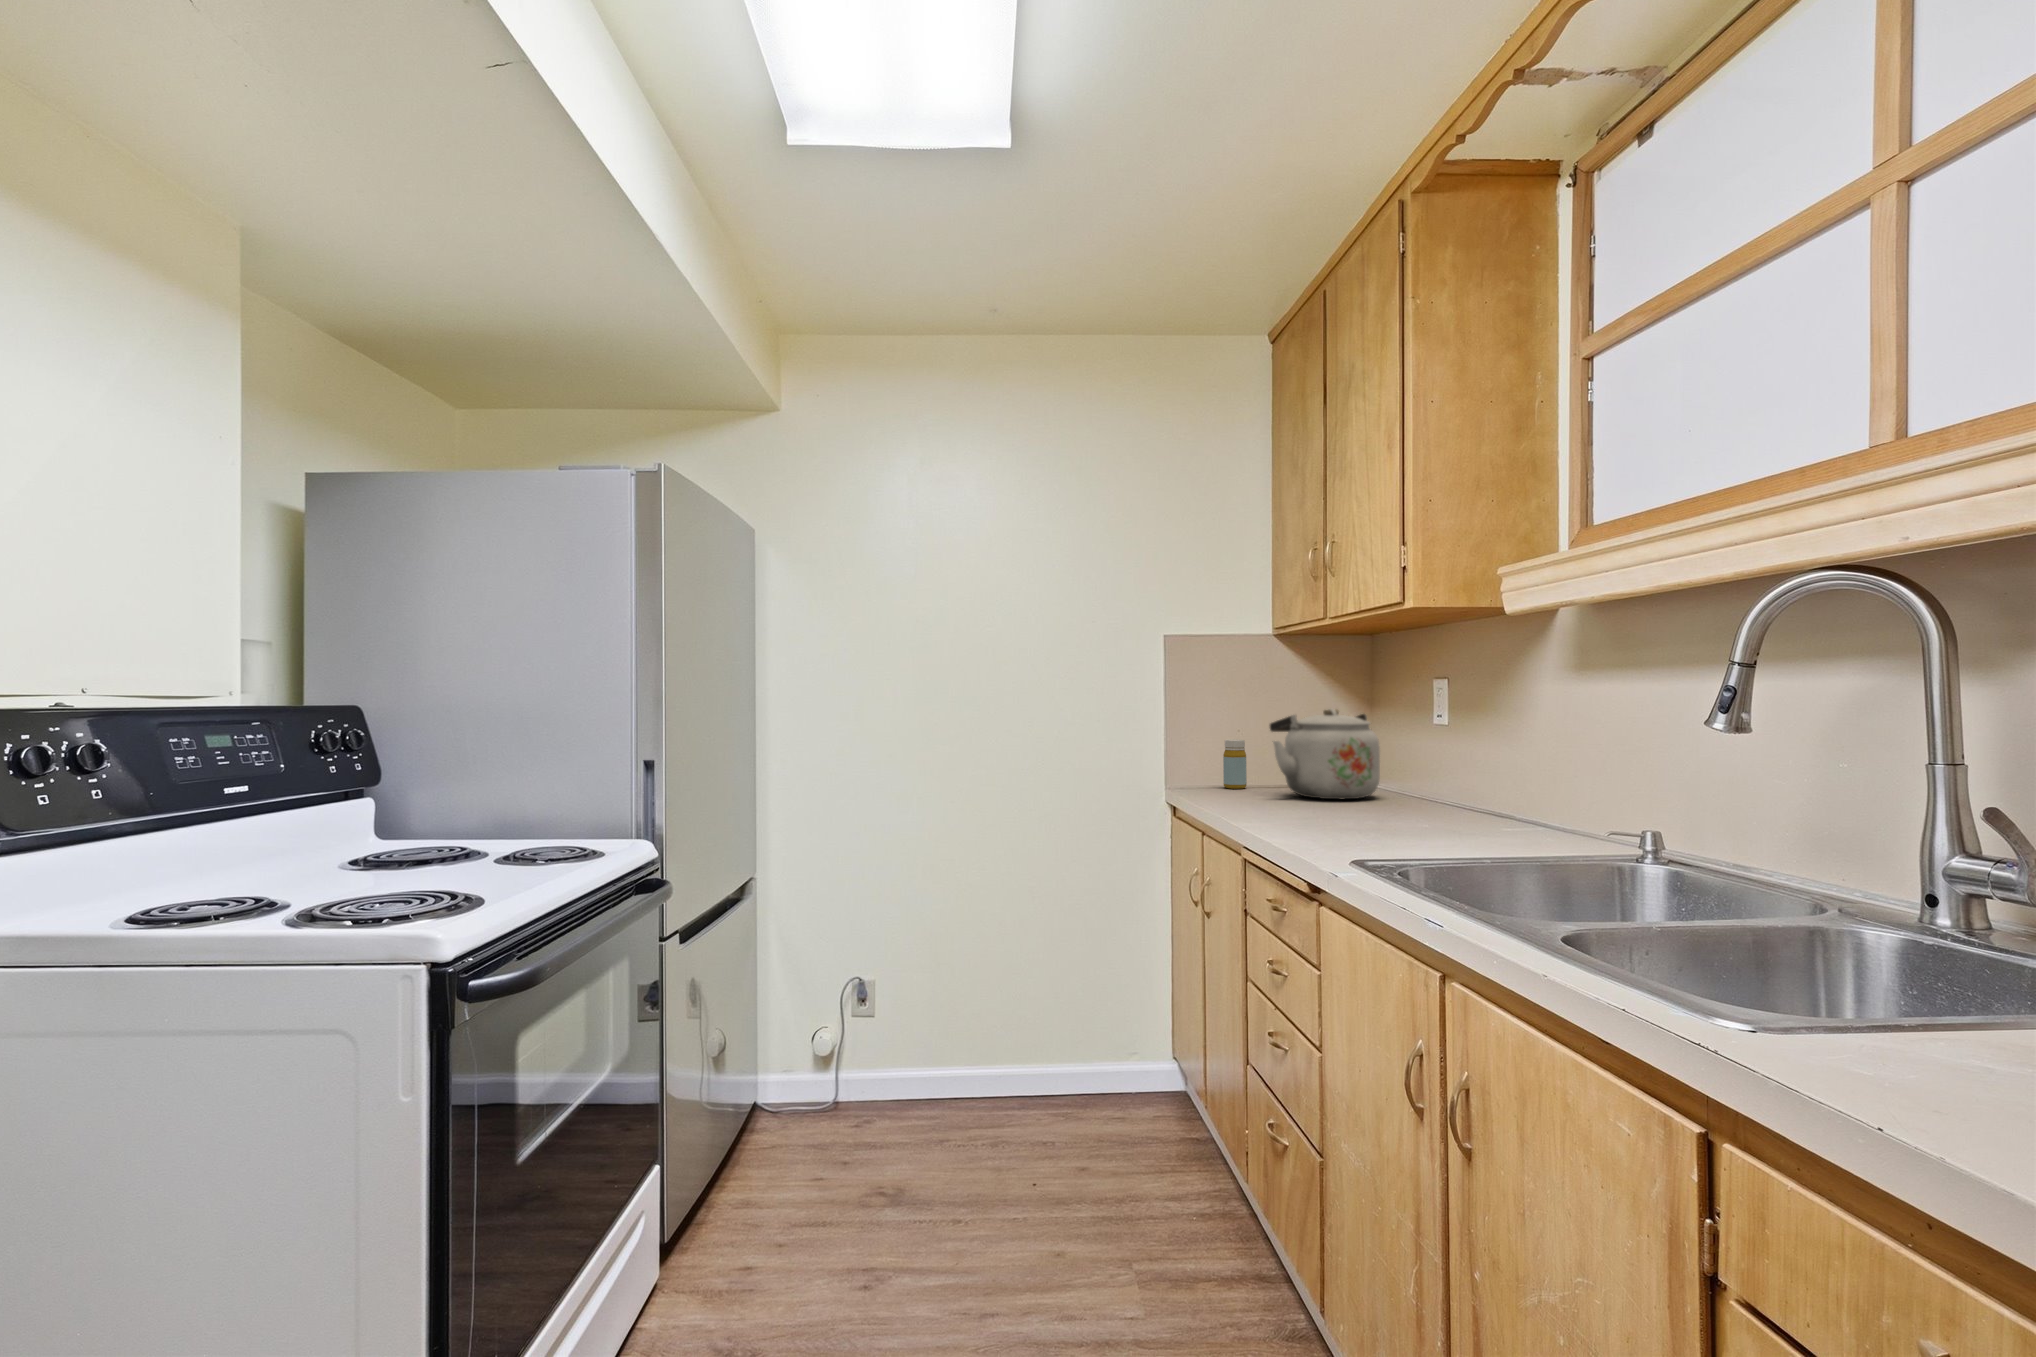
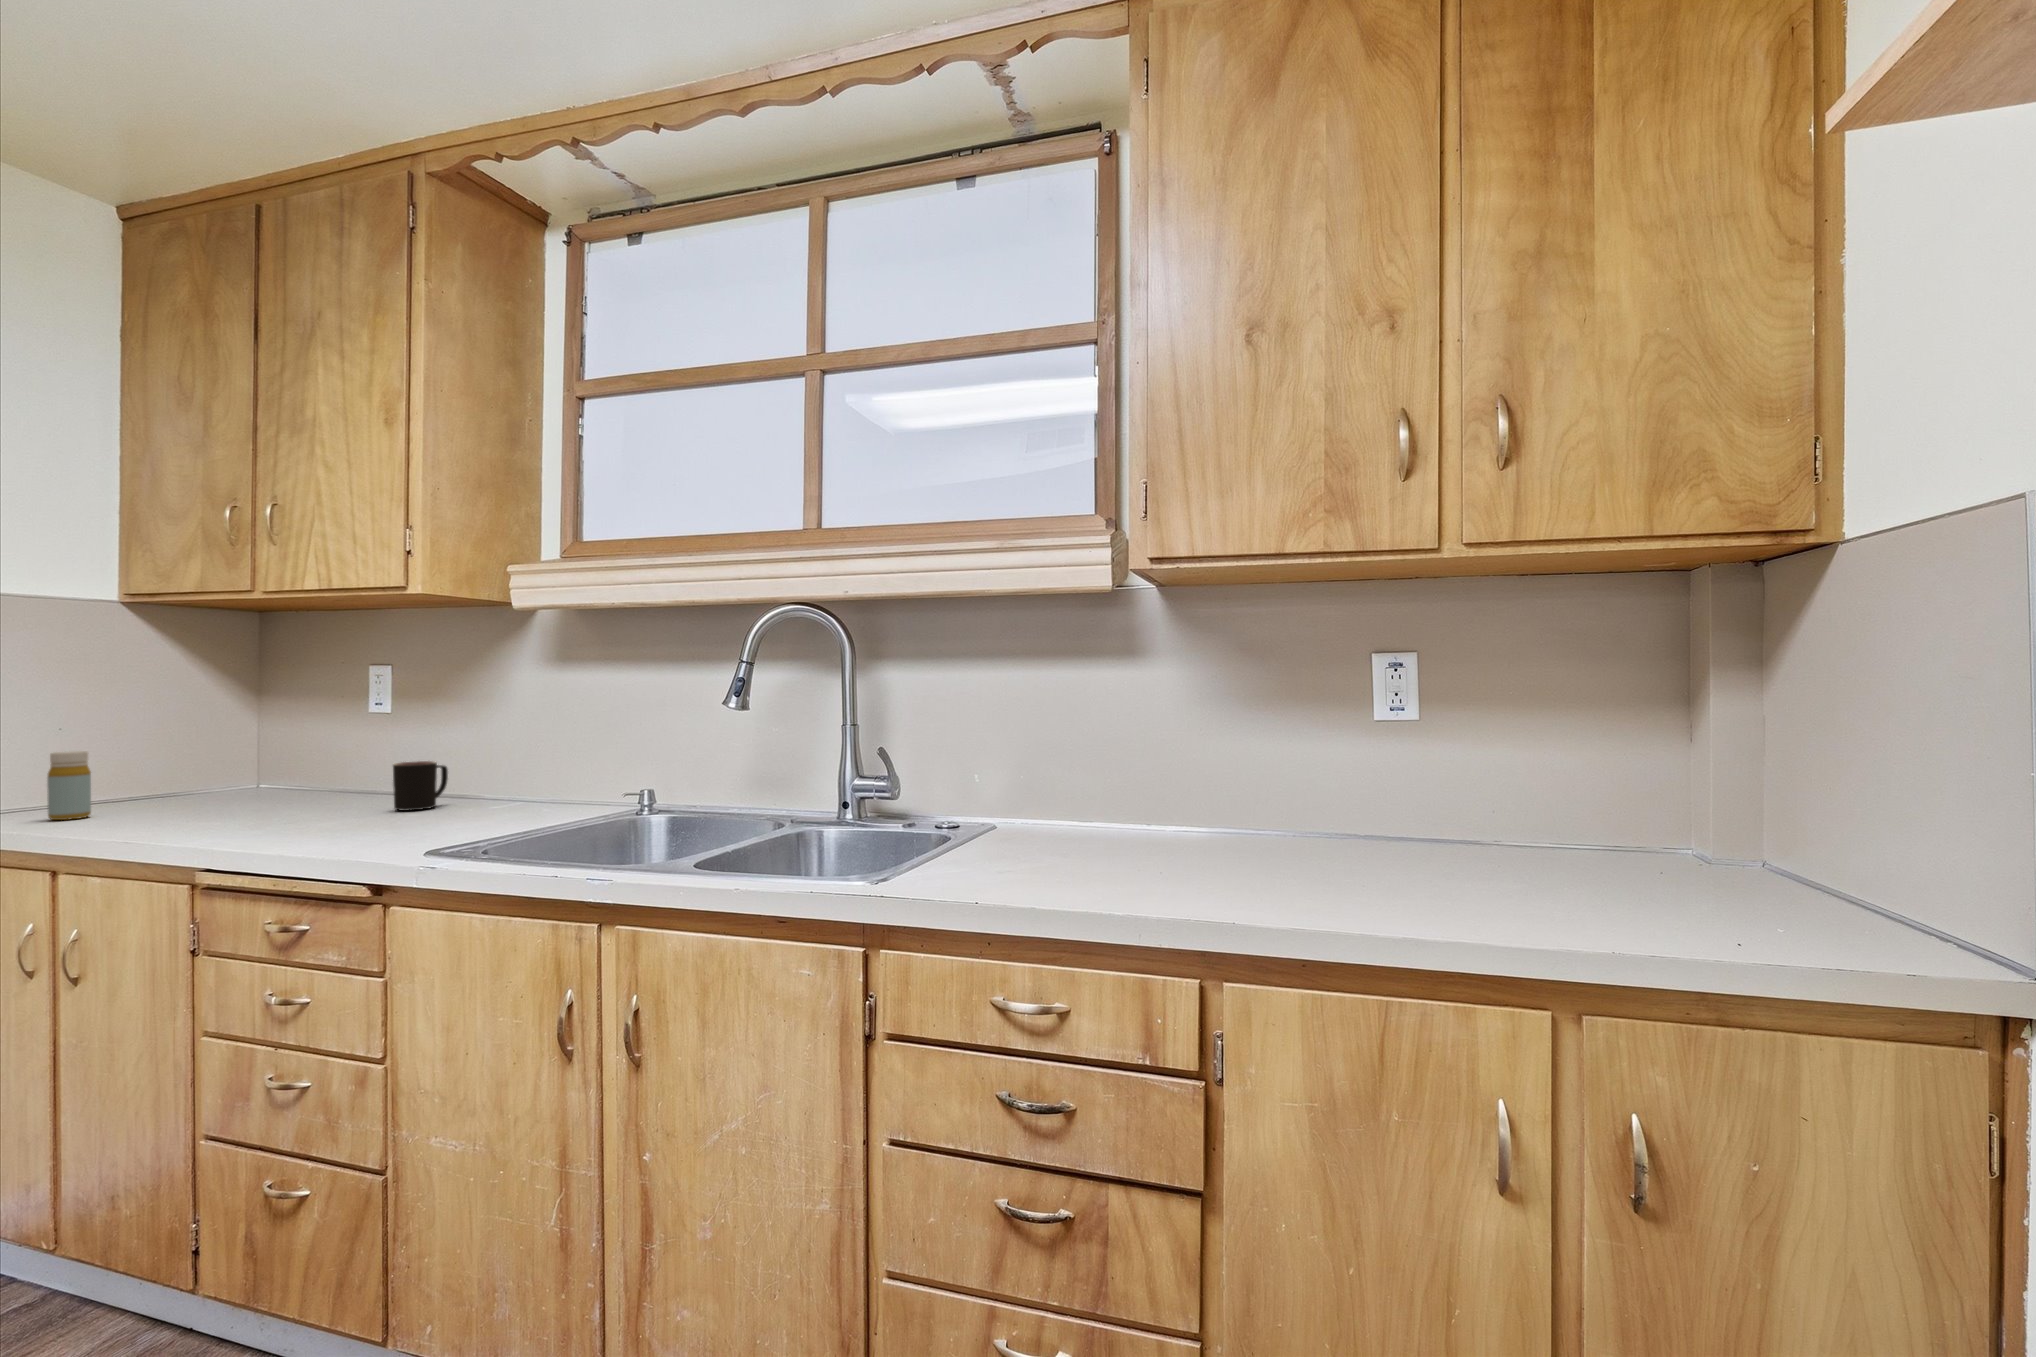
kettle: present [1270,708,1380,799] -> none [150,704,317,813]
mug: none [1415,768,1470,816] -> present [393,761,448,811]

